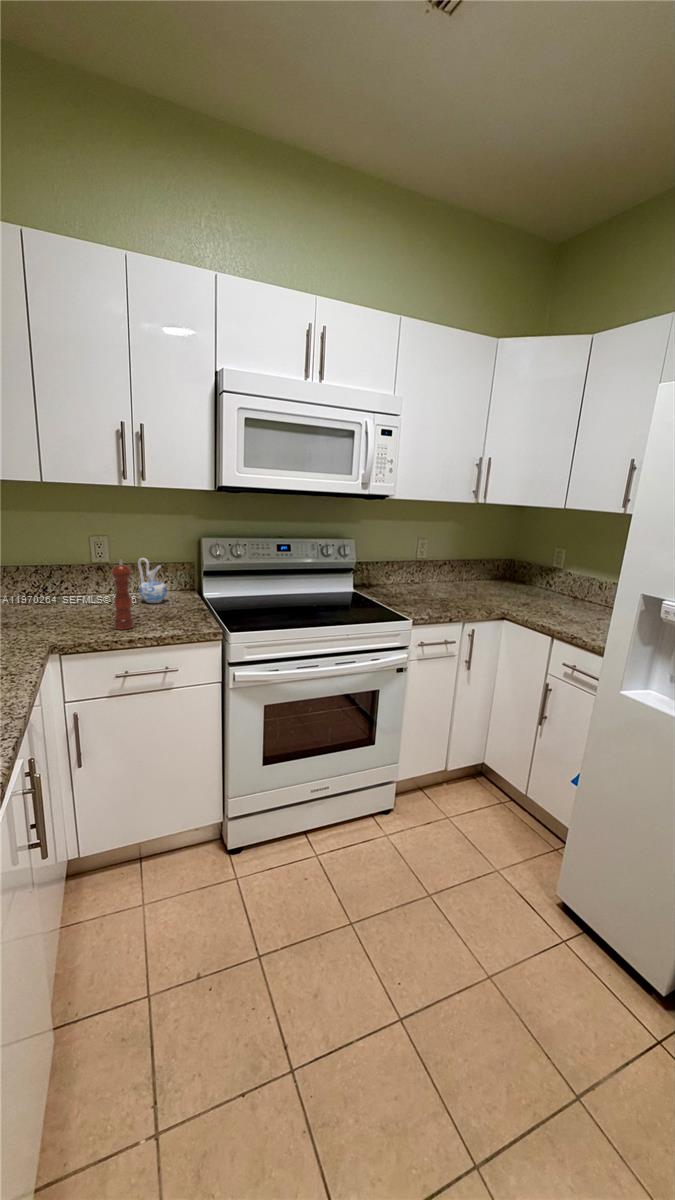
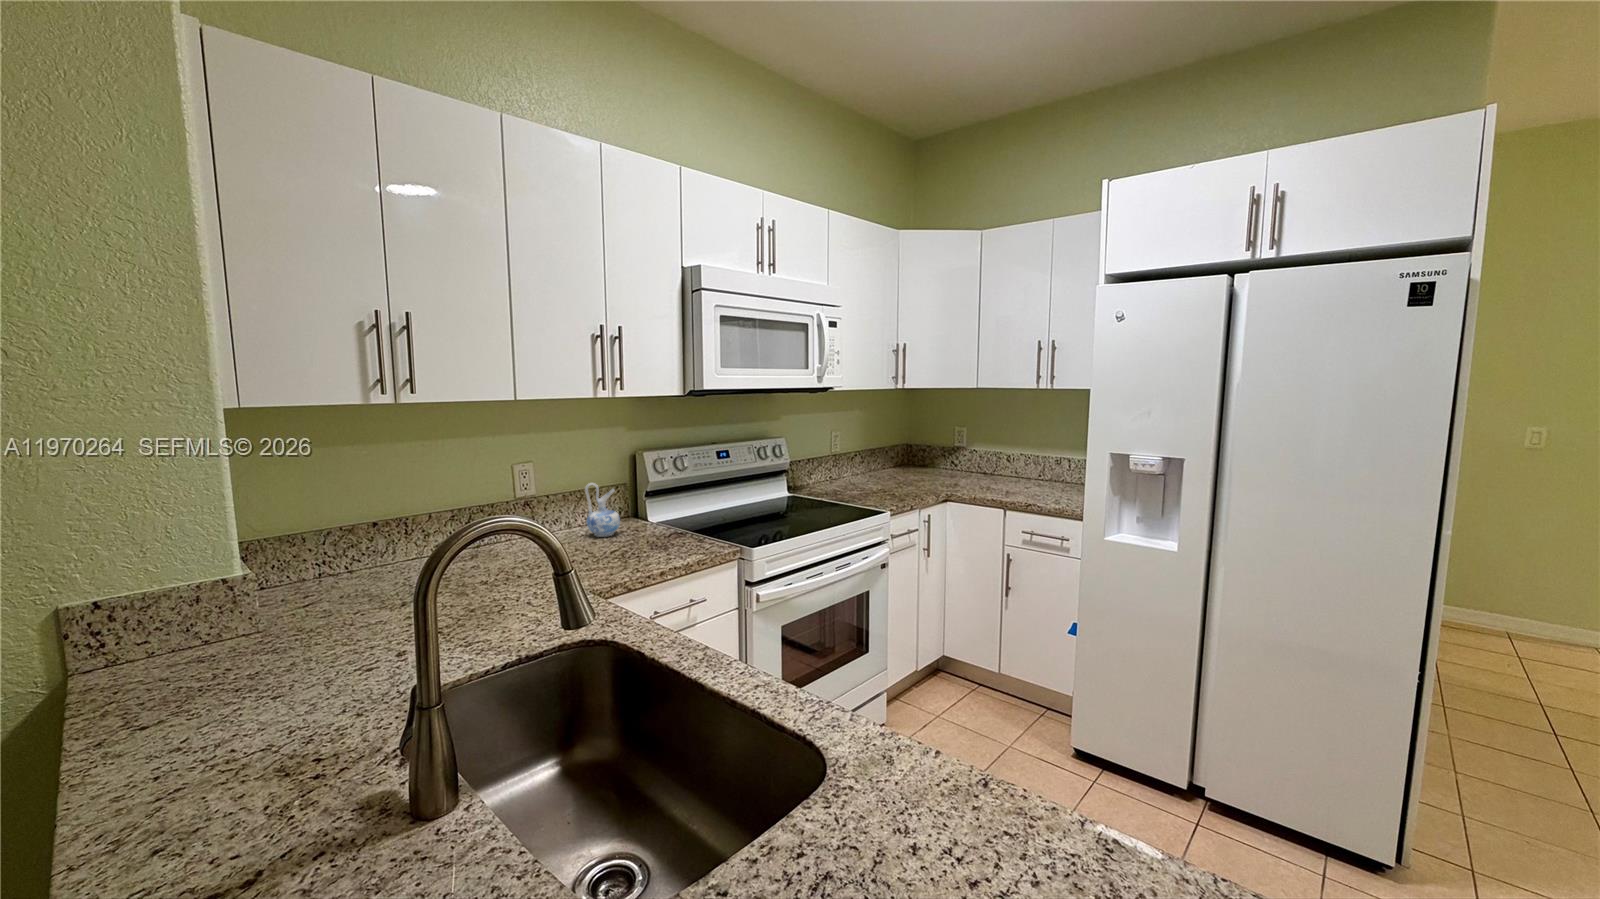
pepper mill: present [111,560,134,630] -> none [619,482,643,565]

